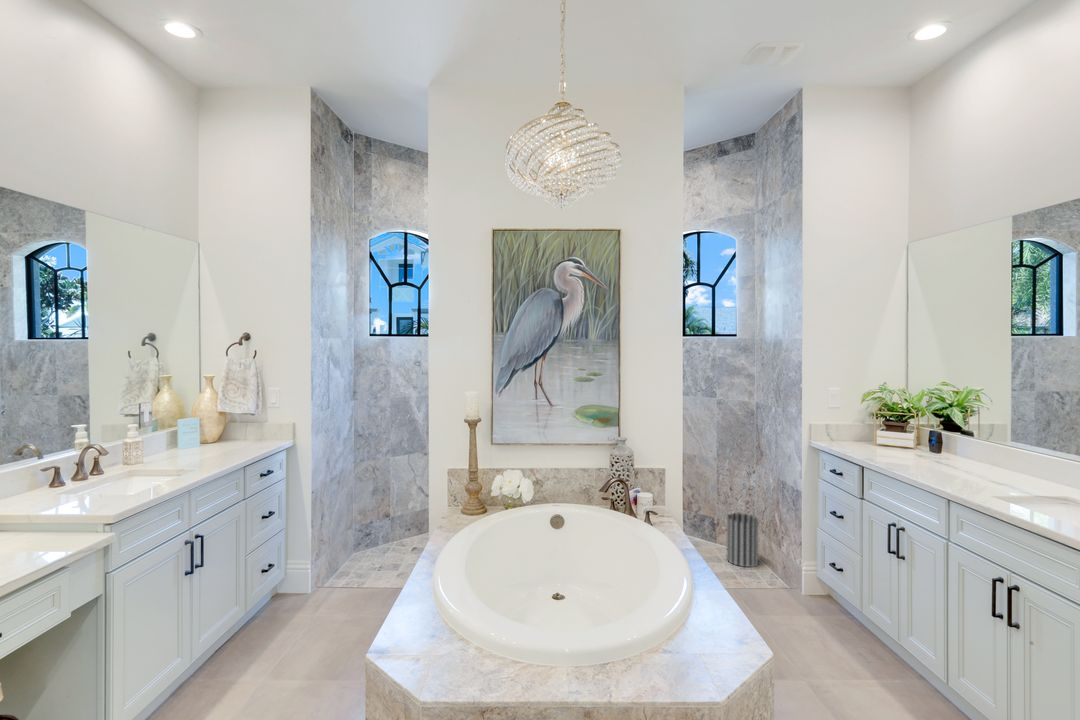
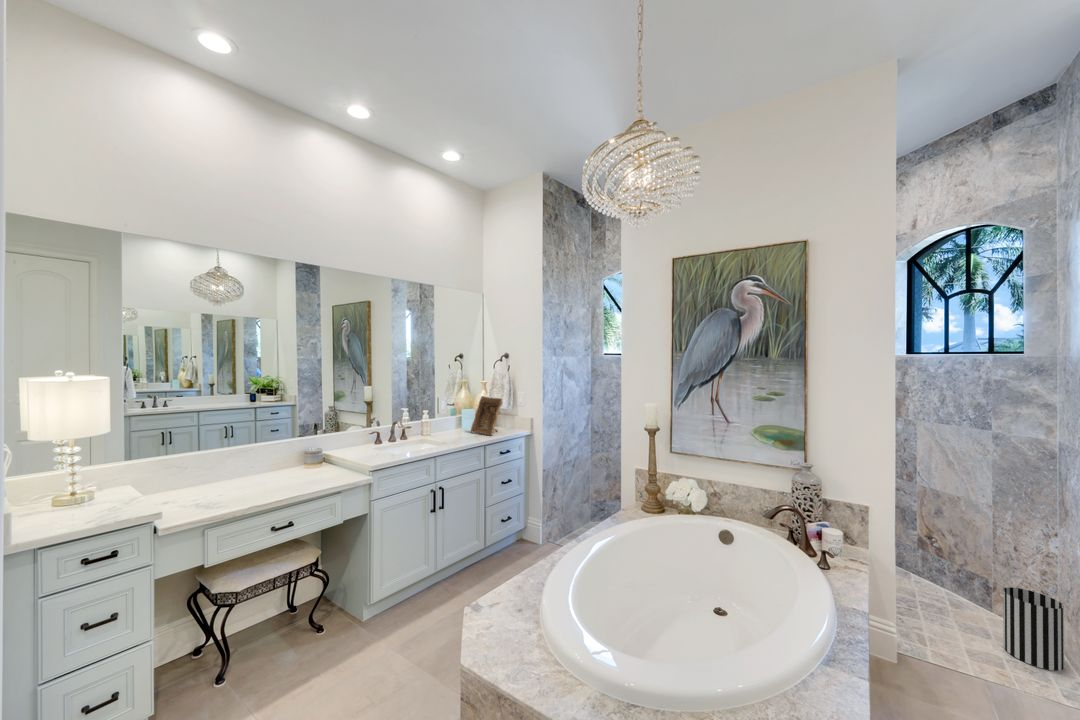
picture frame: none [195,396,252,453] -> present [471,396,503,435]

